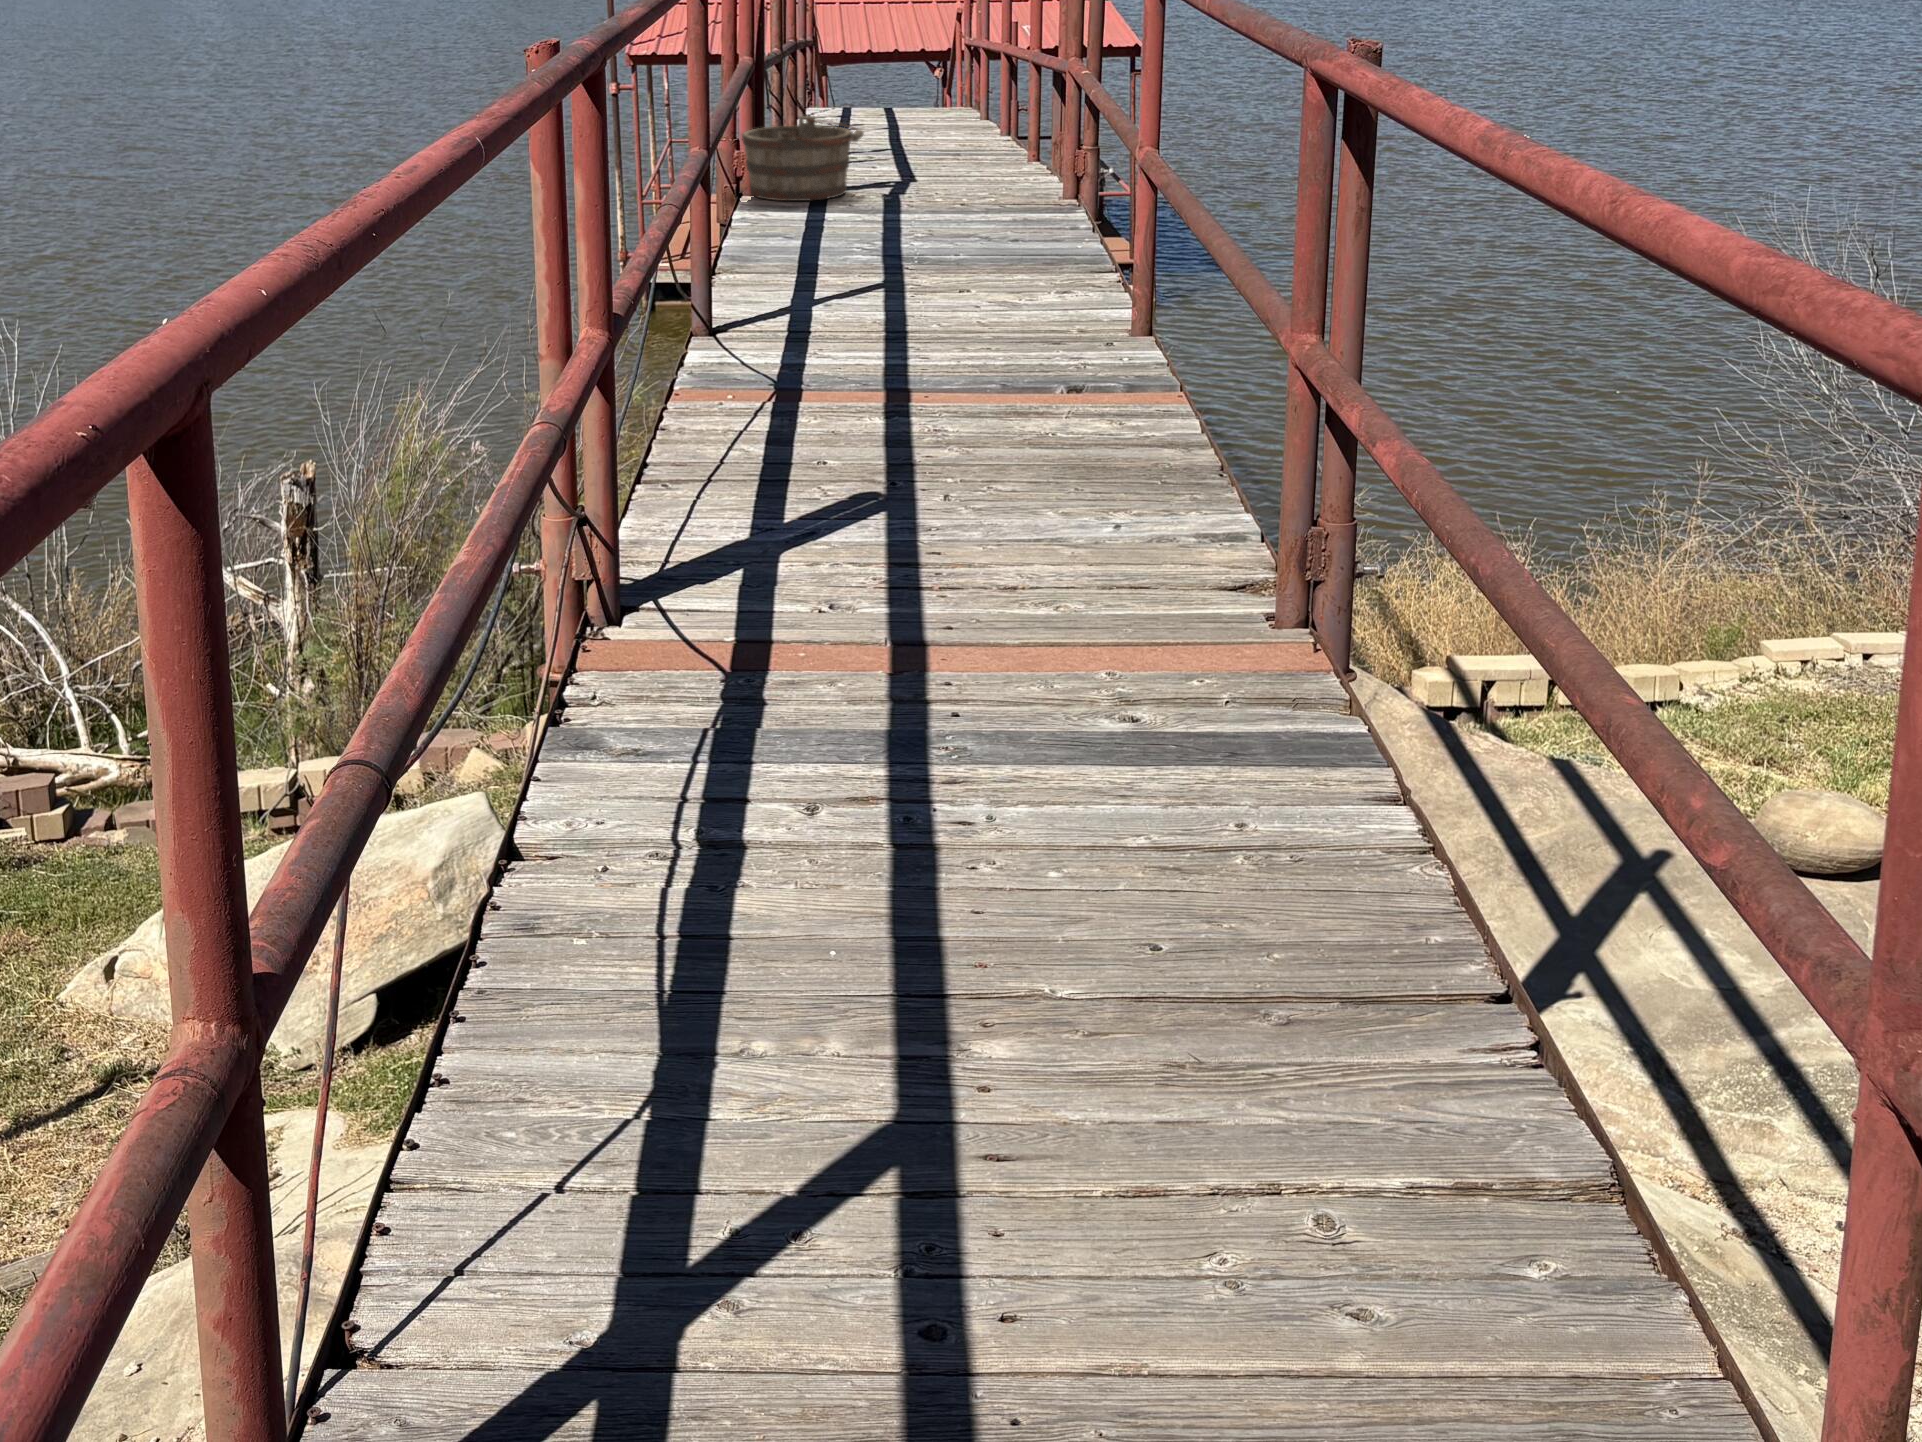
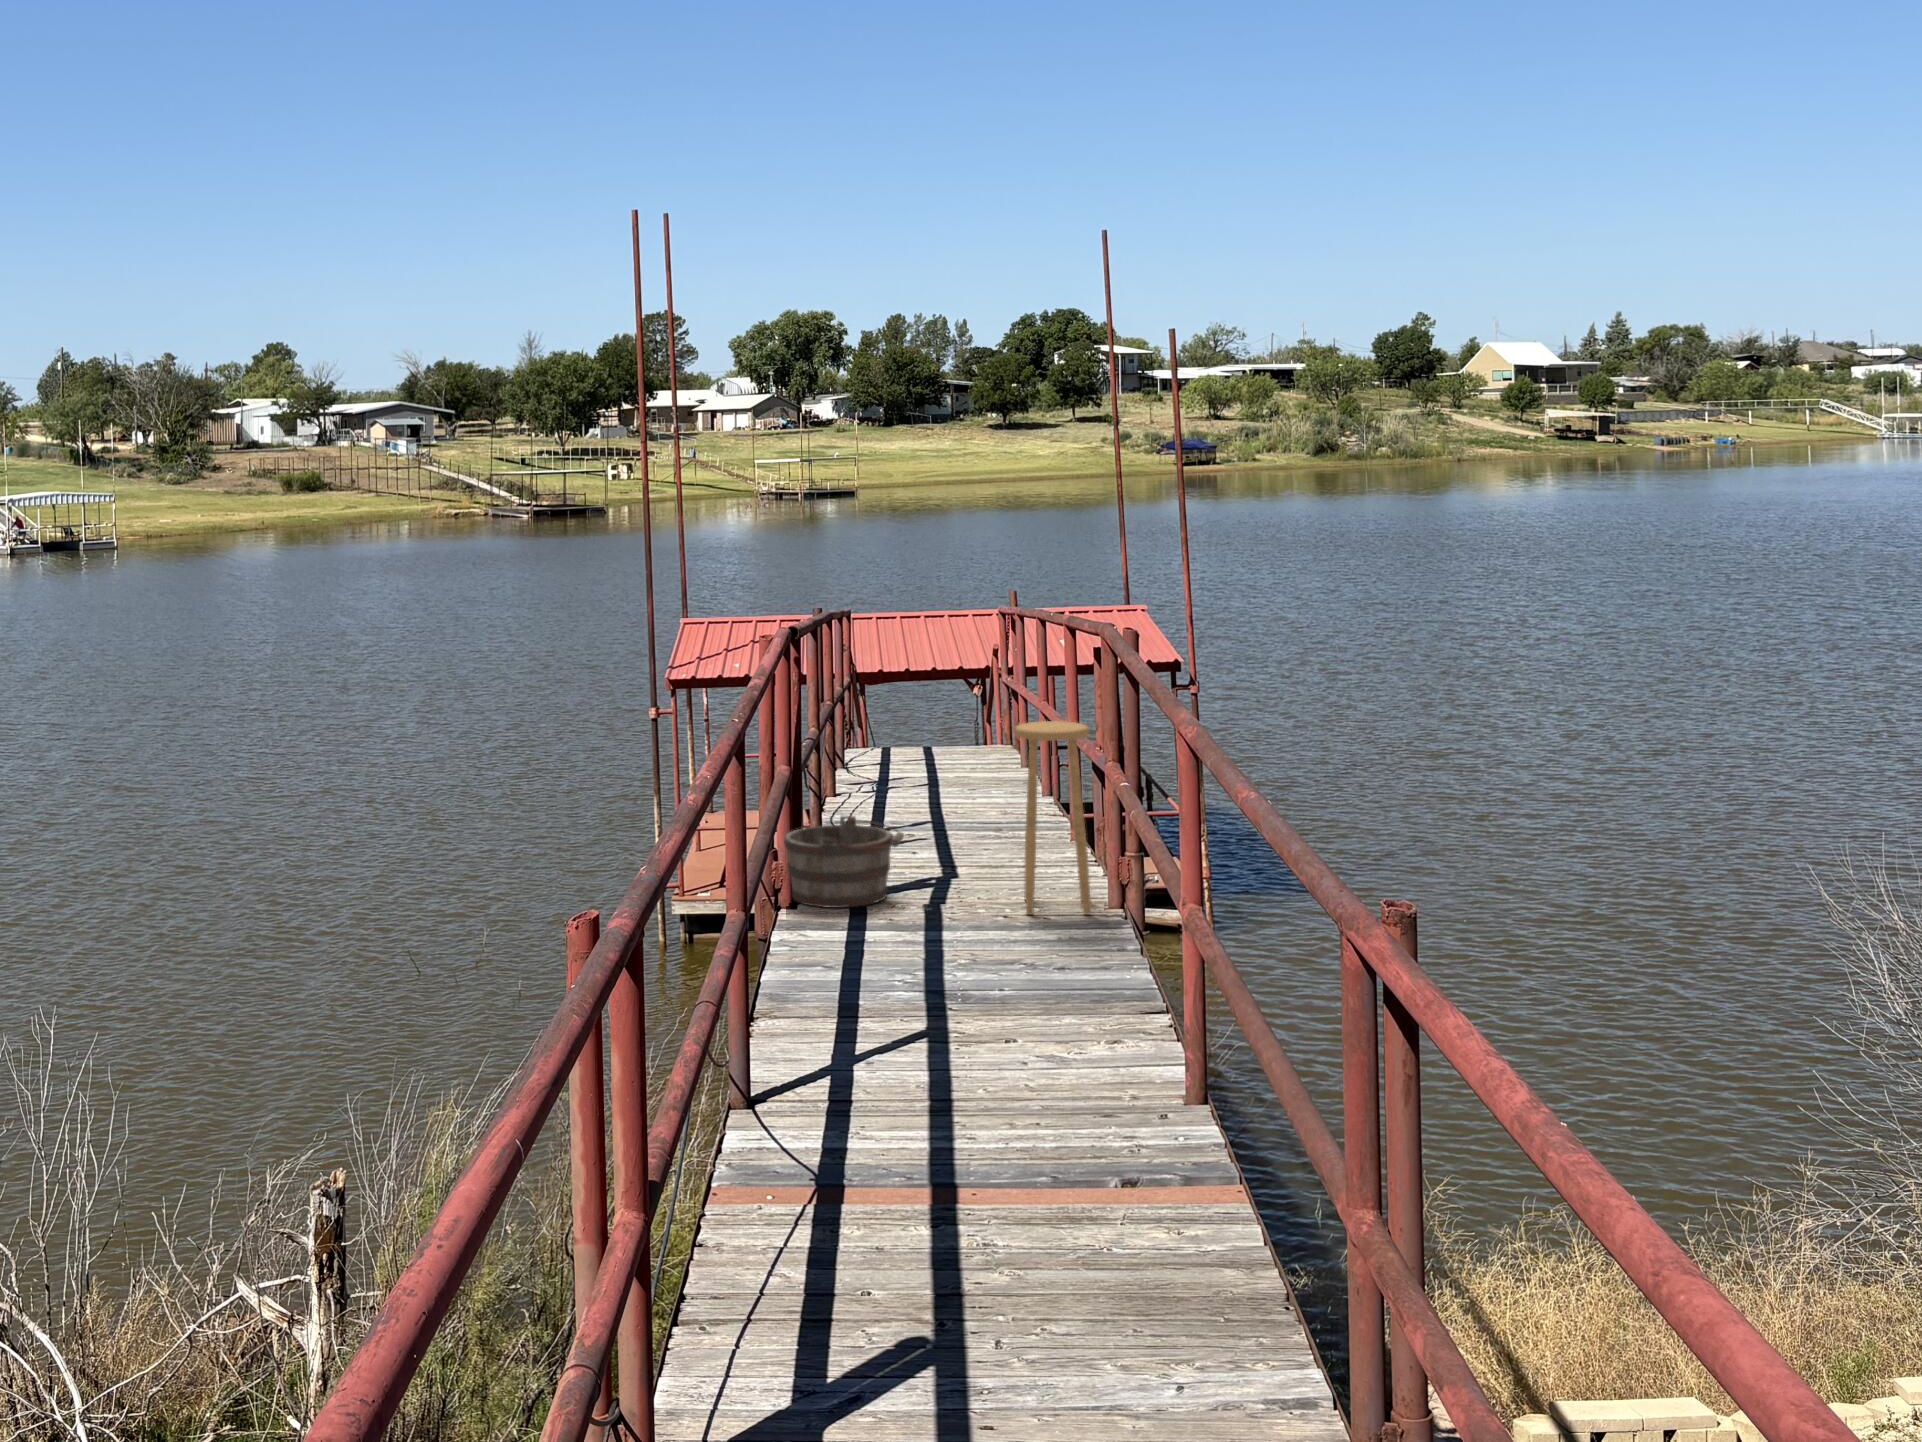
stool: none [977,16,1053,205] -> present [1015,721,1091,915]

